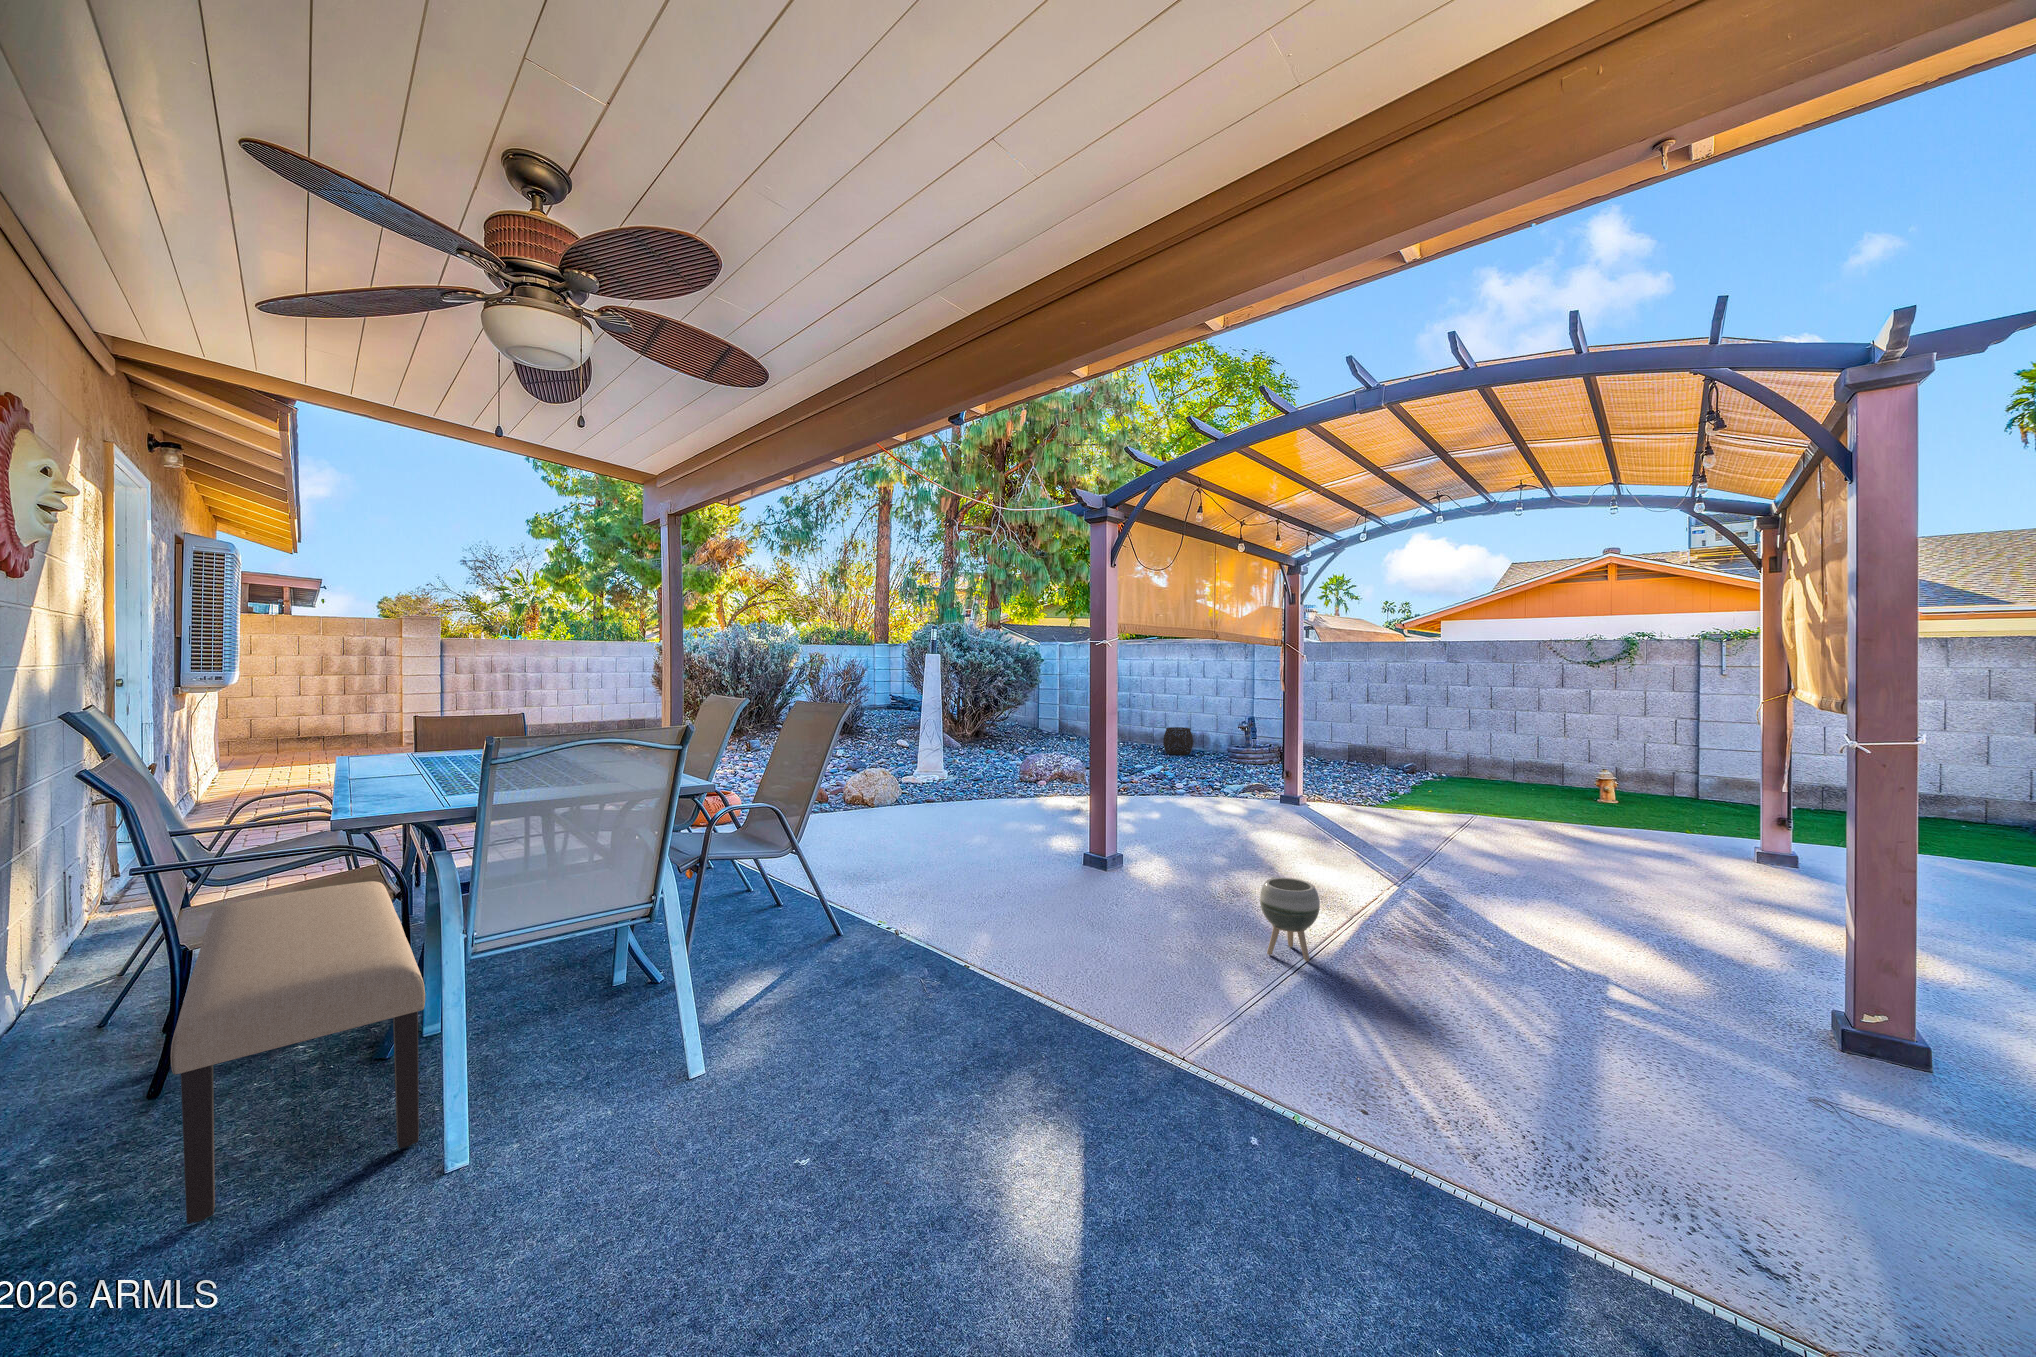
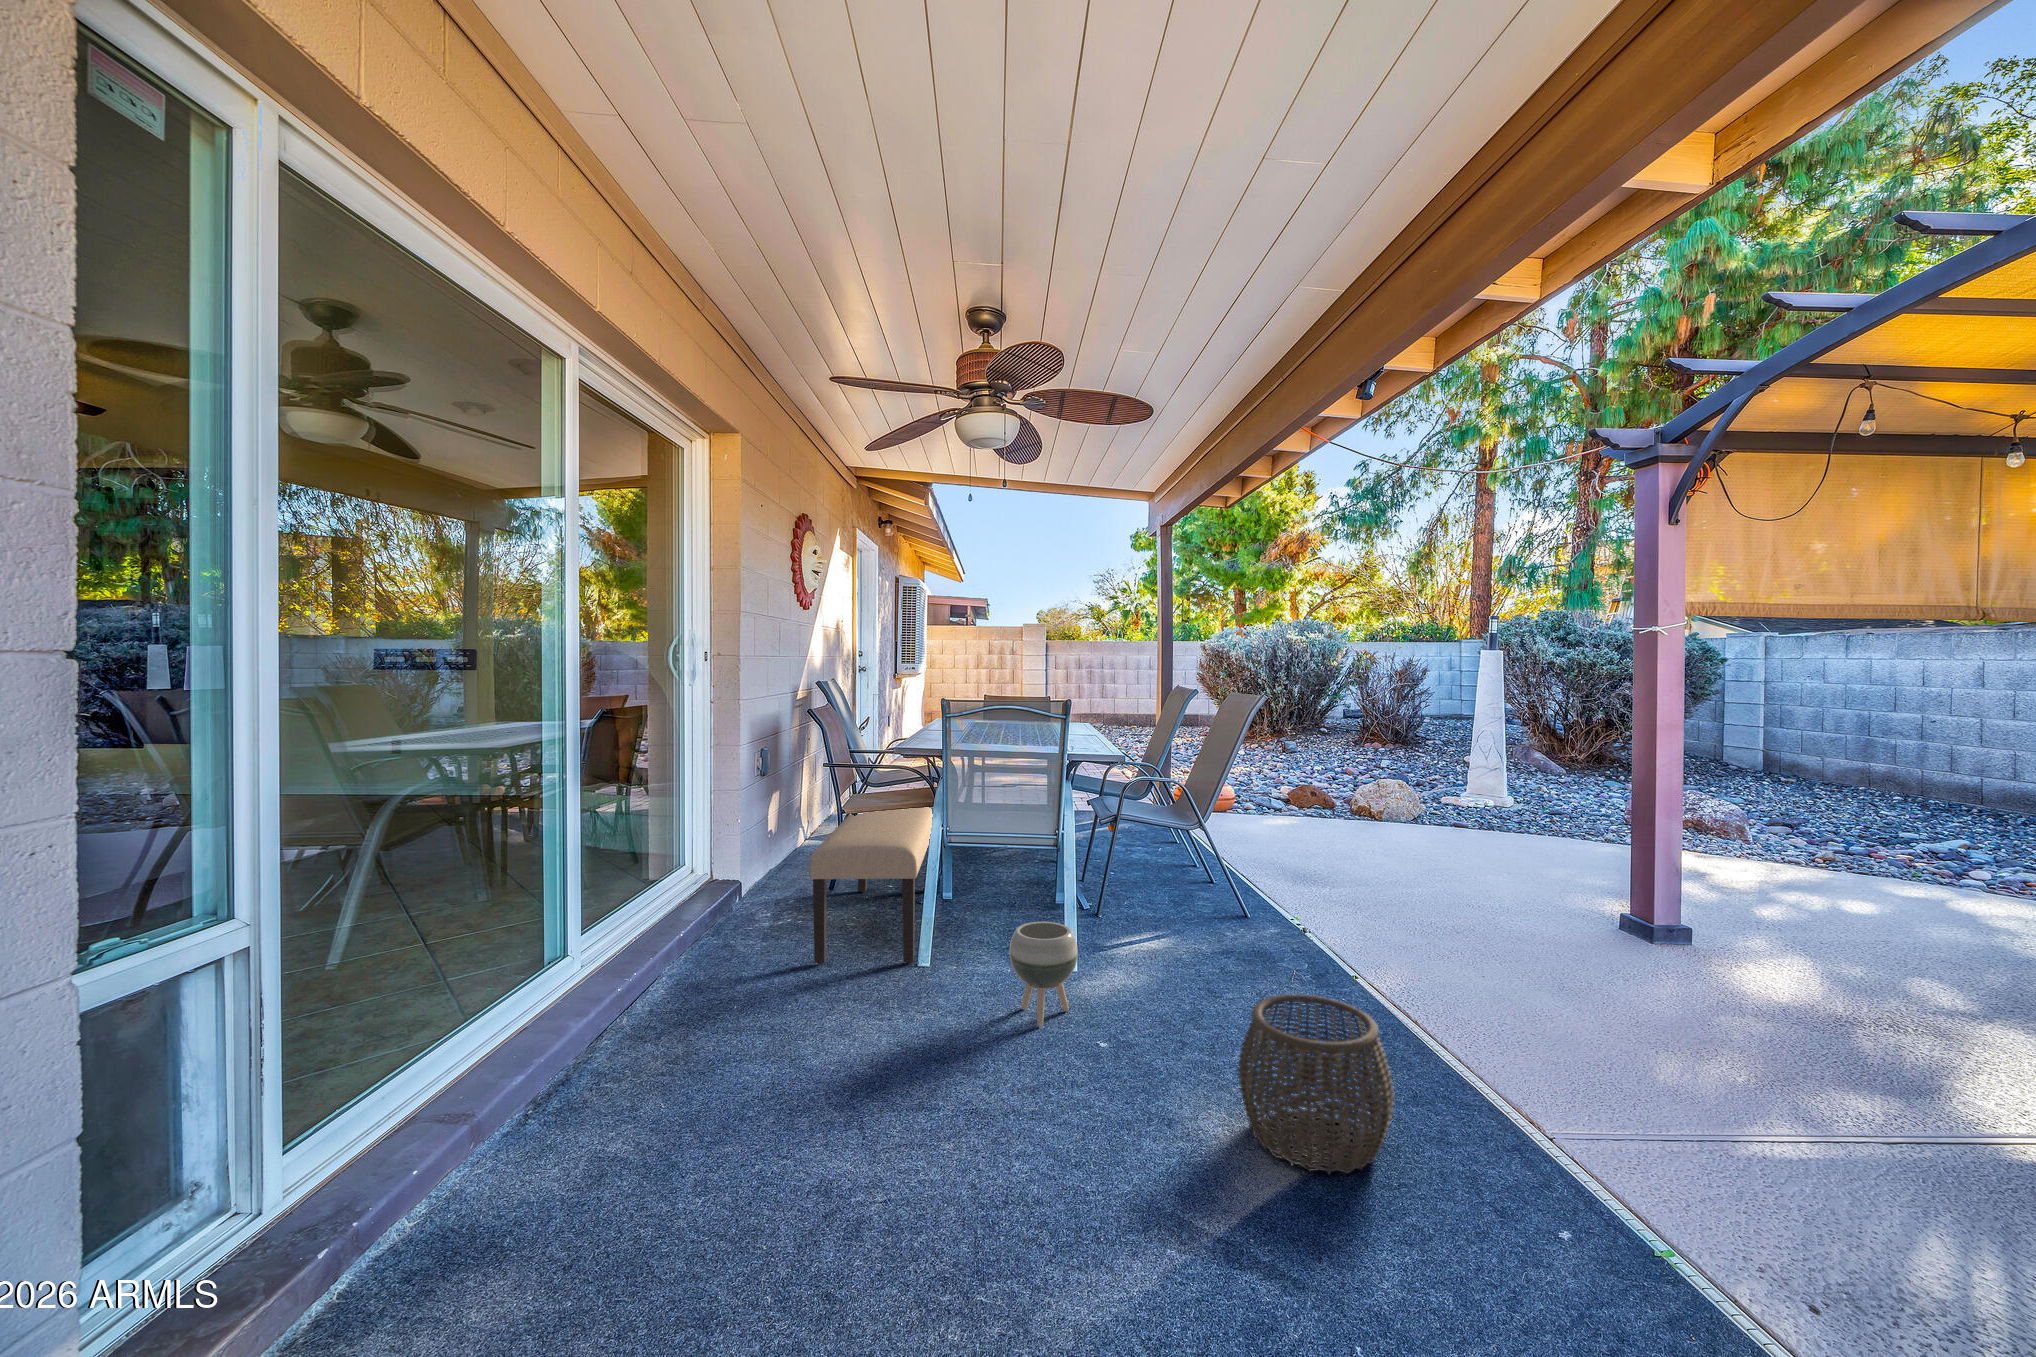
woven basket: present [1163,727,1193,755] -> present [1238,994,1395,1174]
planter: present [1260,878,1320,961] -> present [1009,922,1078,1026]

